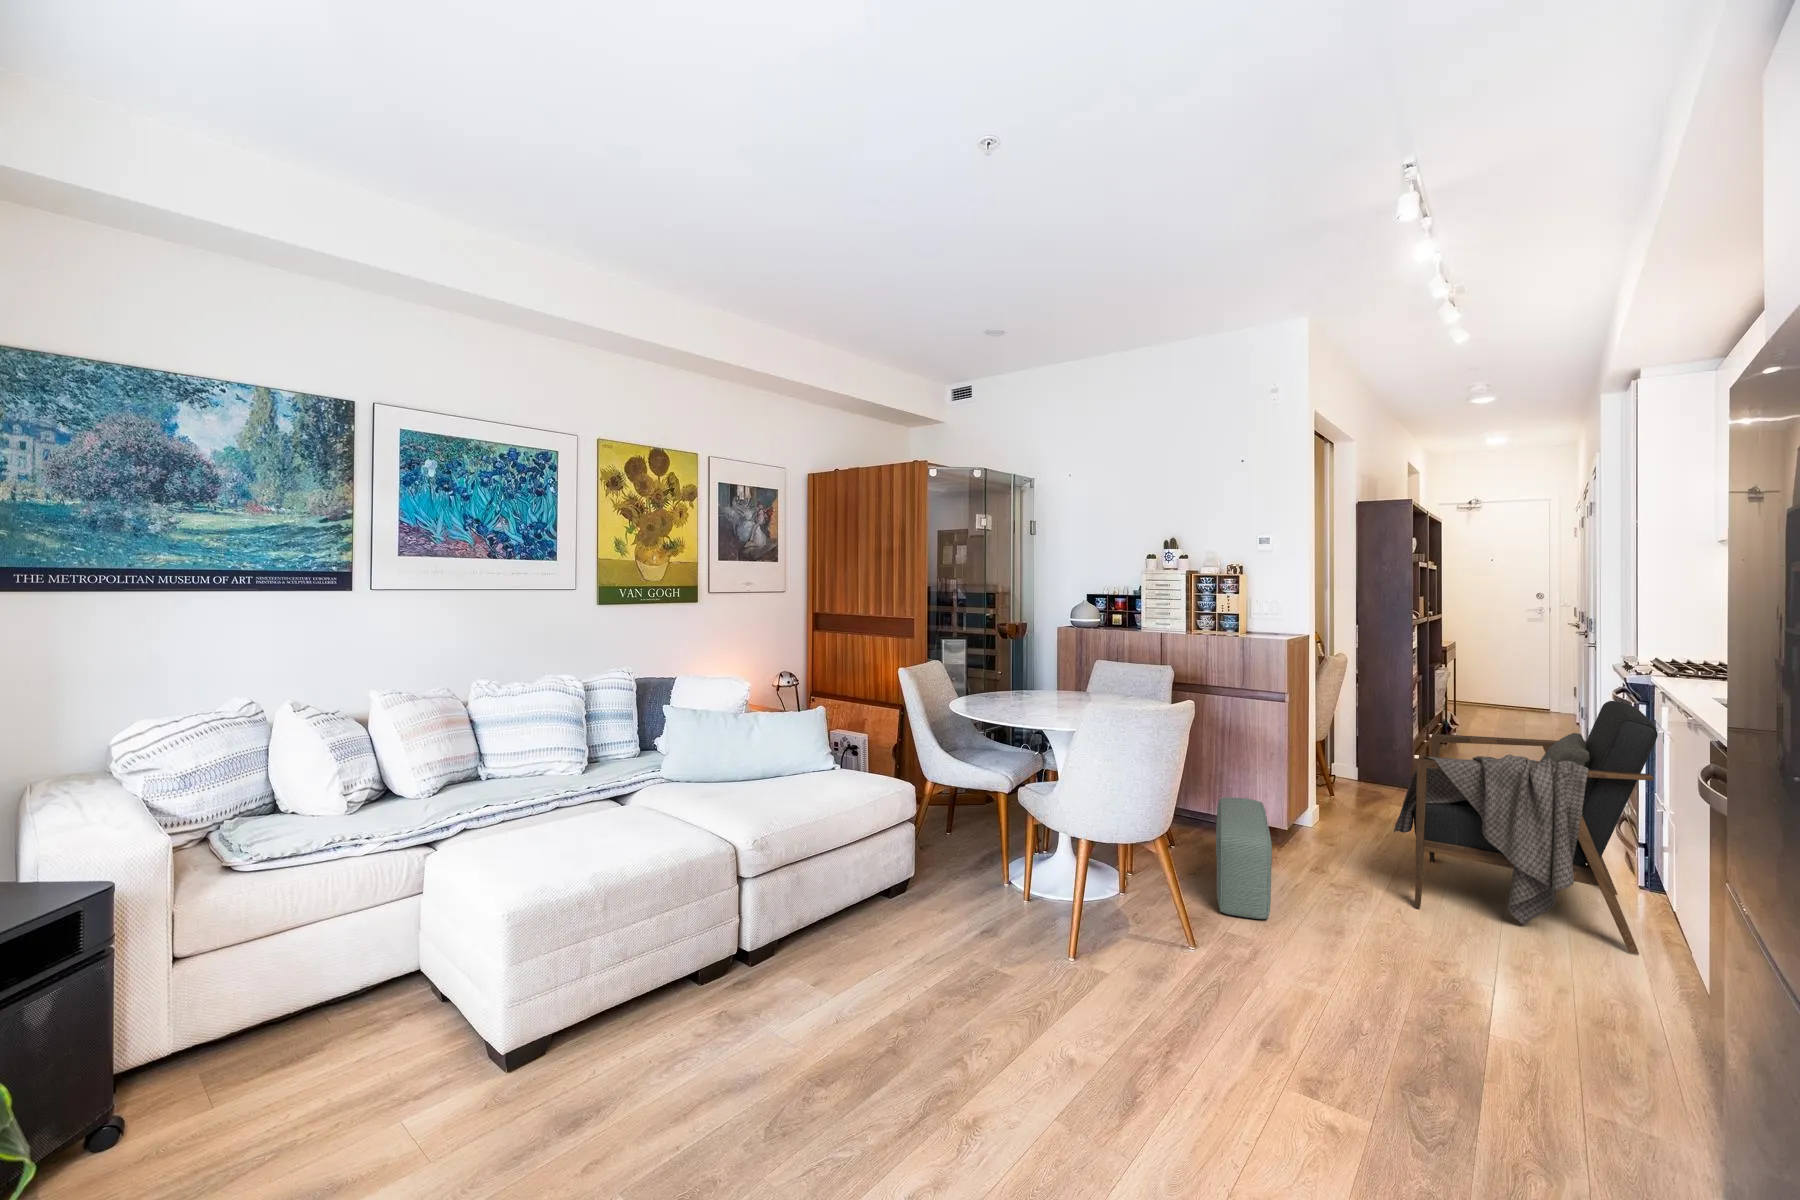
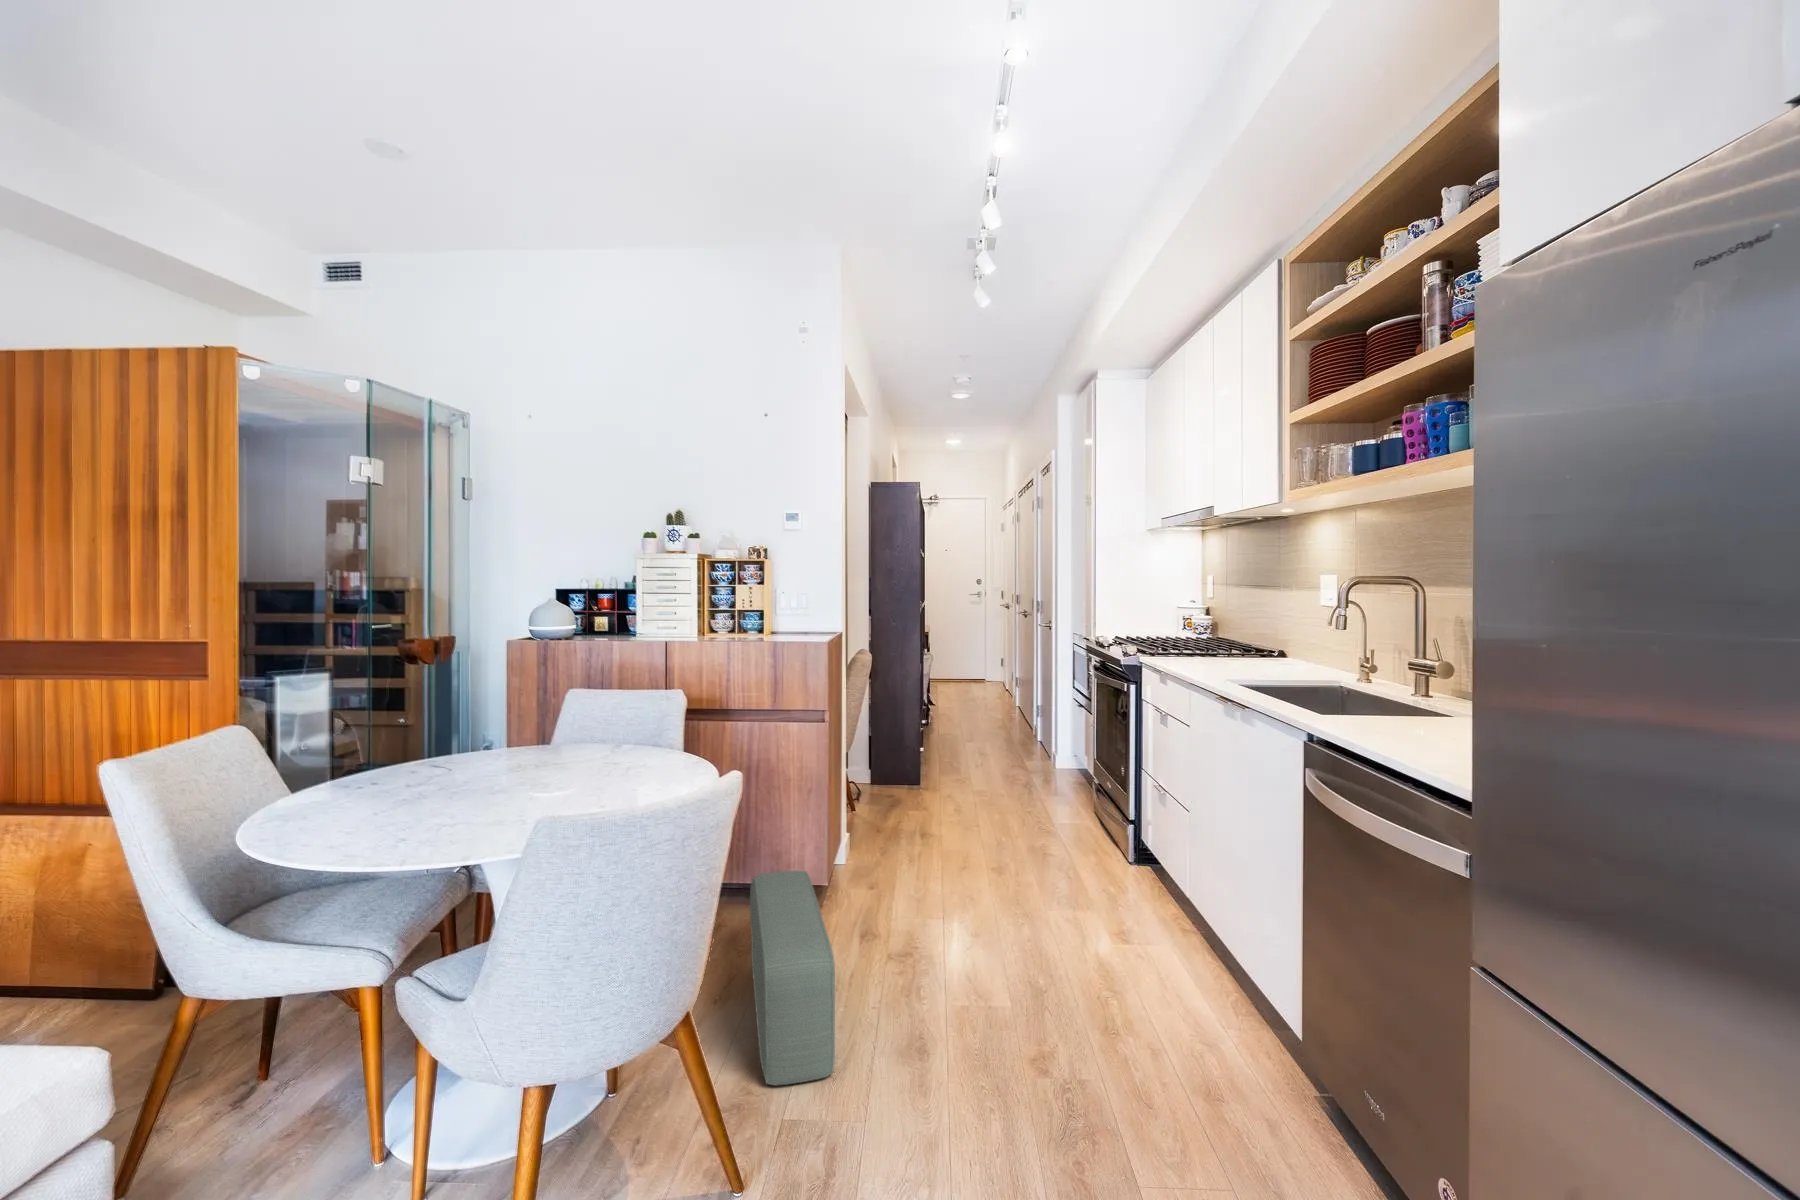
armchair: present [1394,701,1658,954] -> none [961,692,1209,980]

